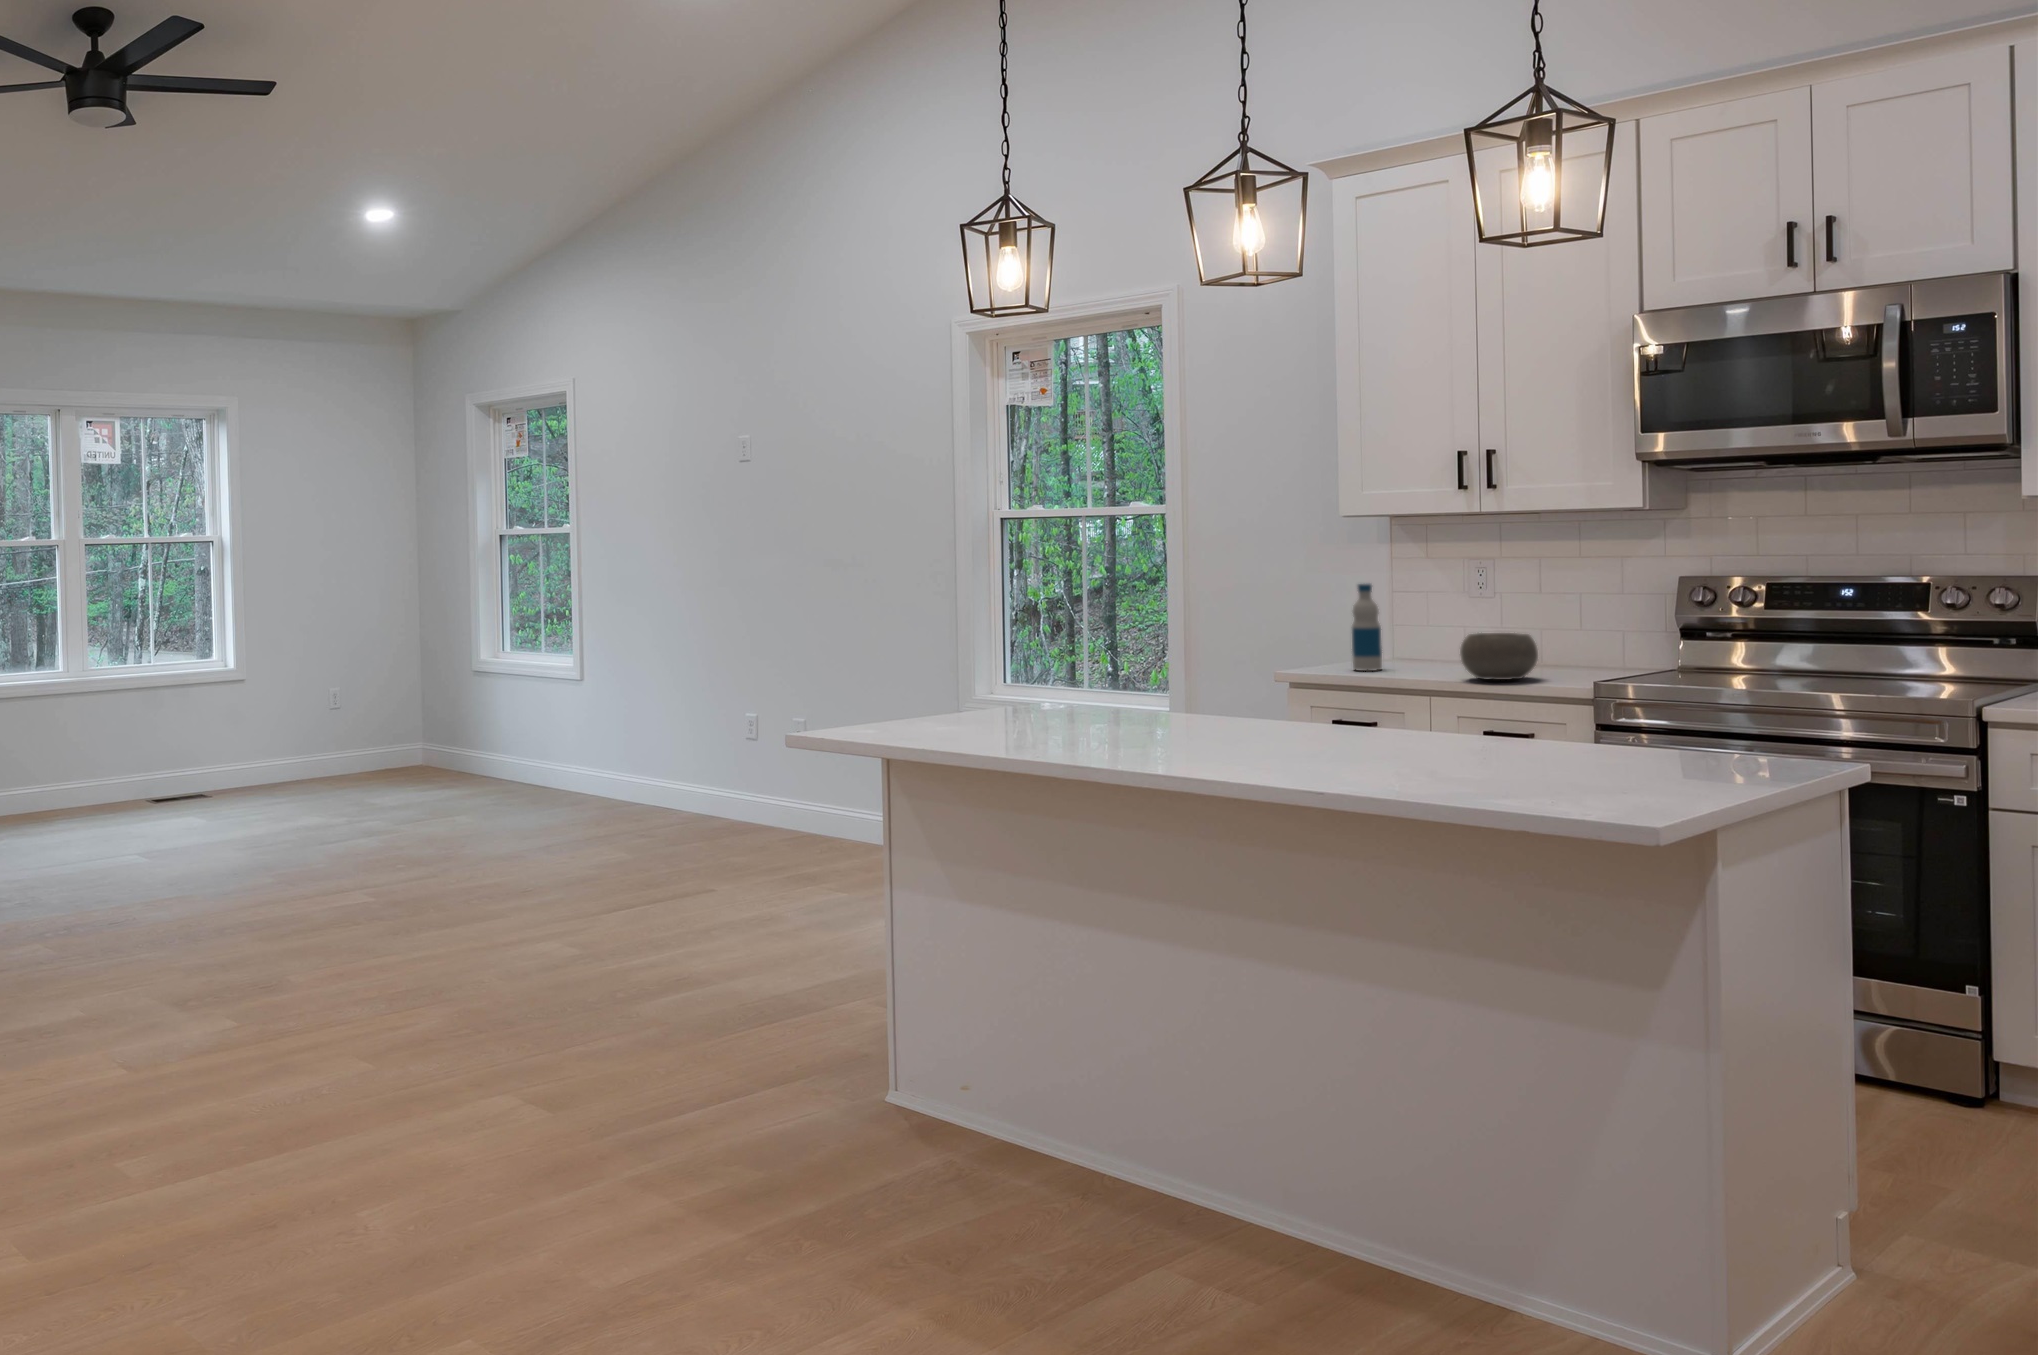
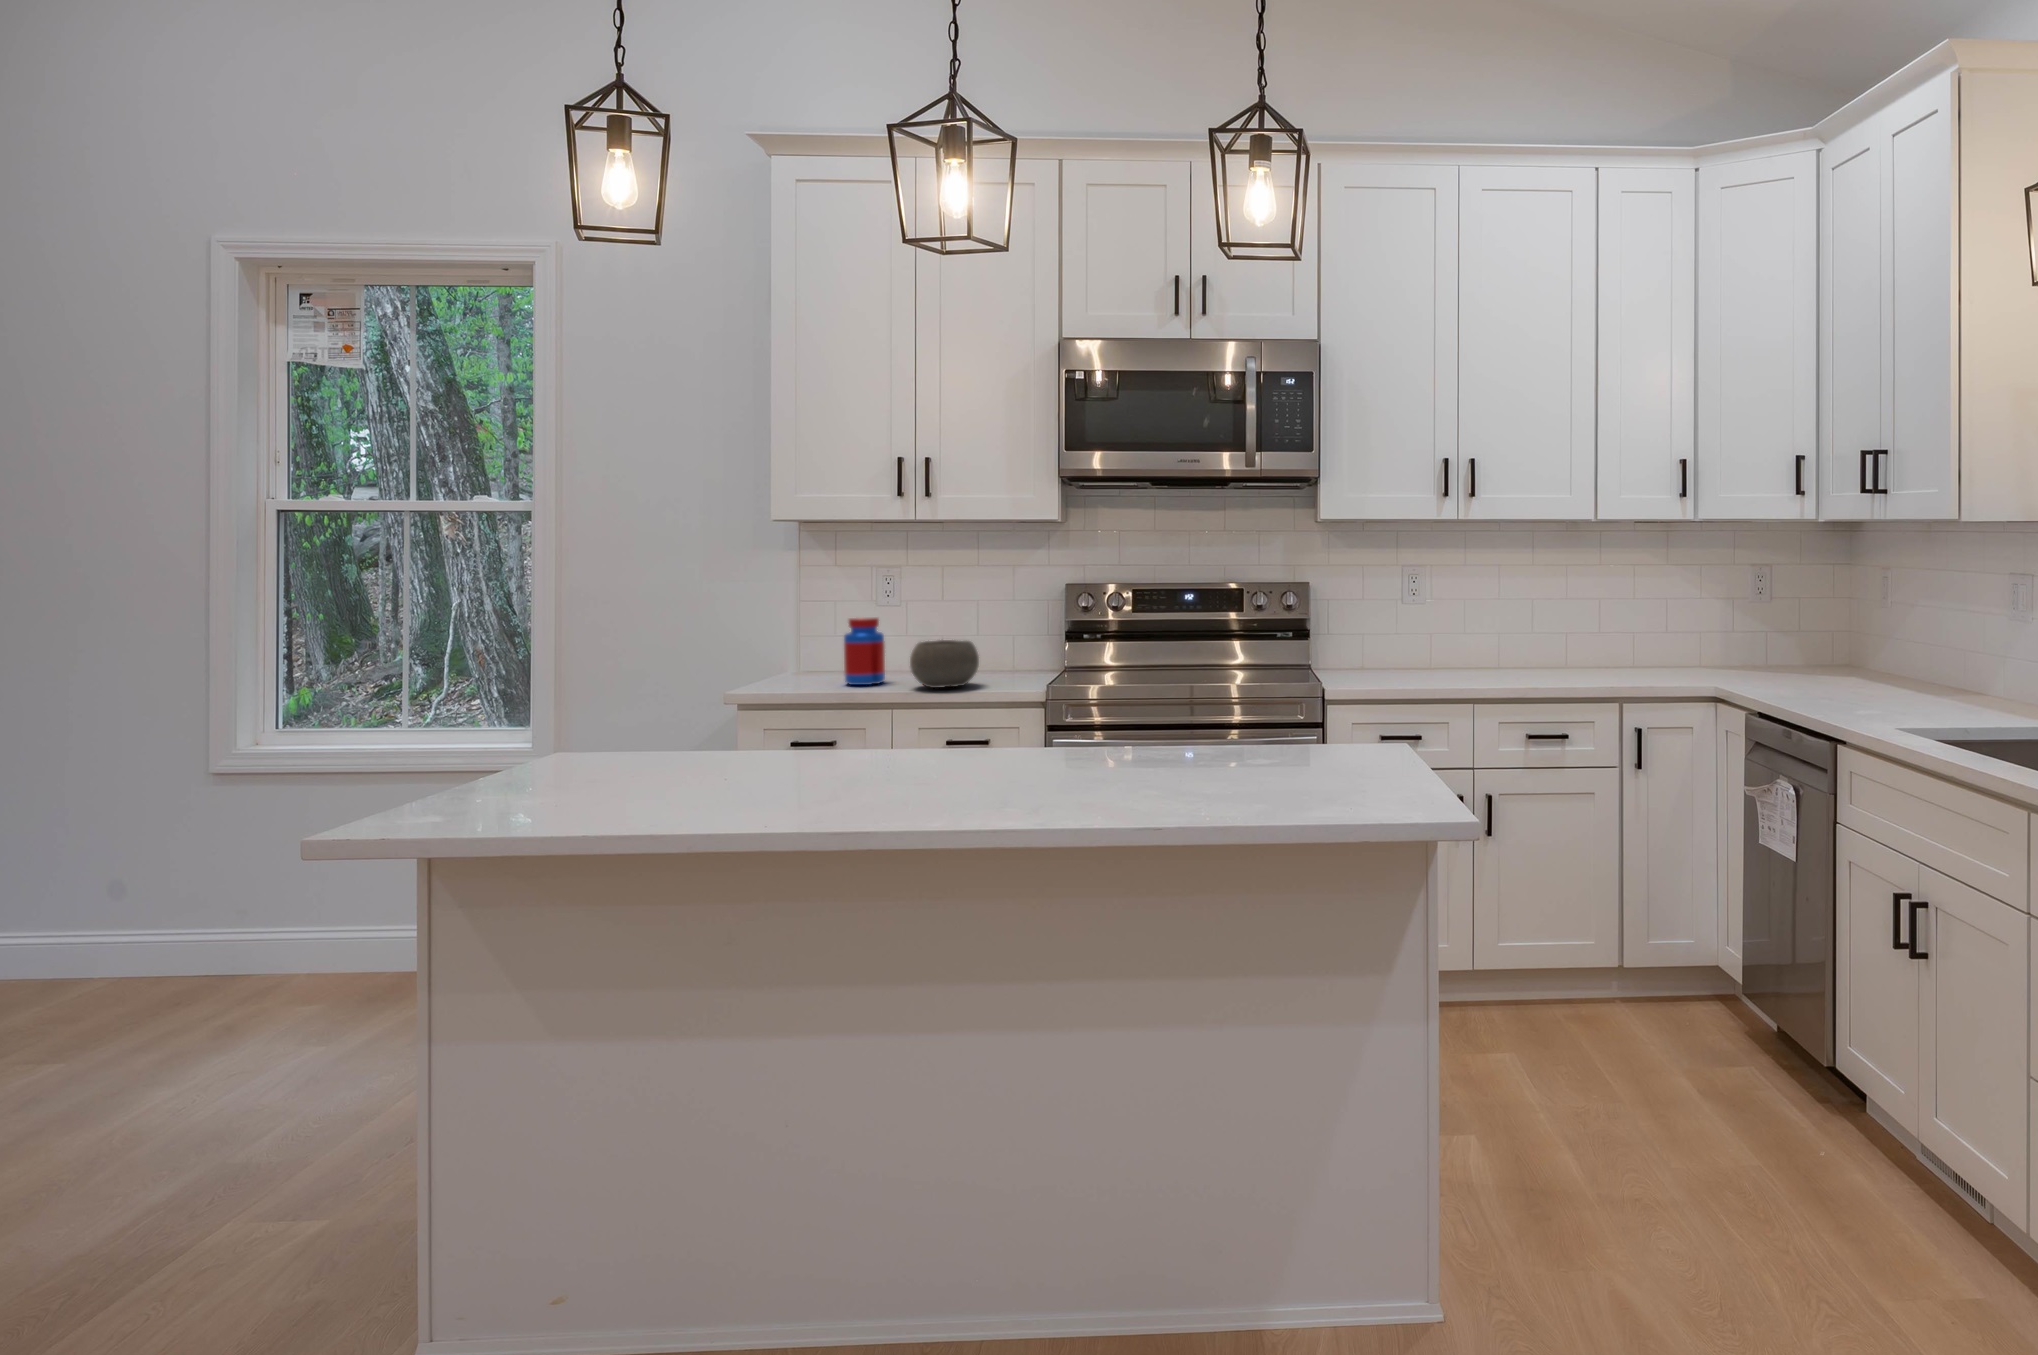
bottle: present [1352,584,1382,671] -> none [789,592,819,685]
jar: none [1402,608,1446,673] -> present [844,617,885,685]

